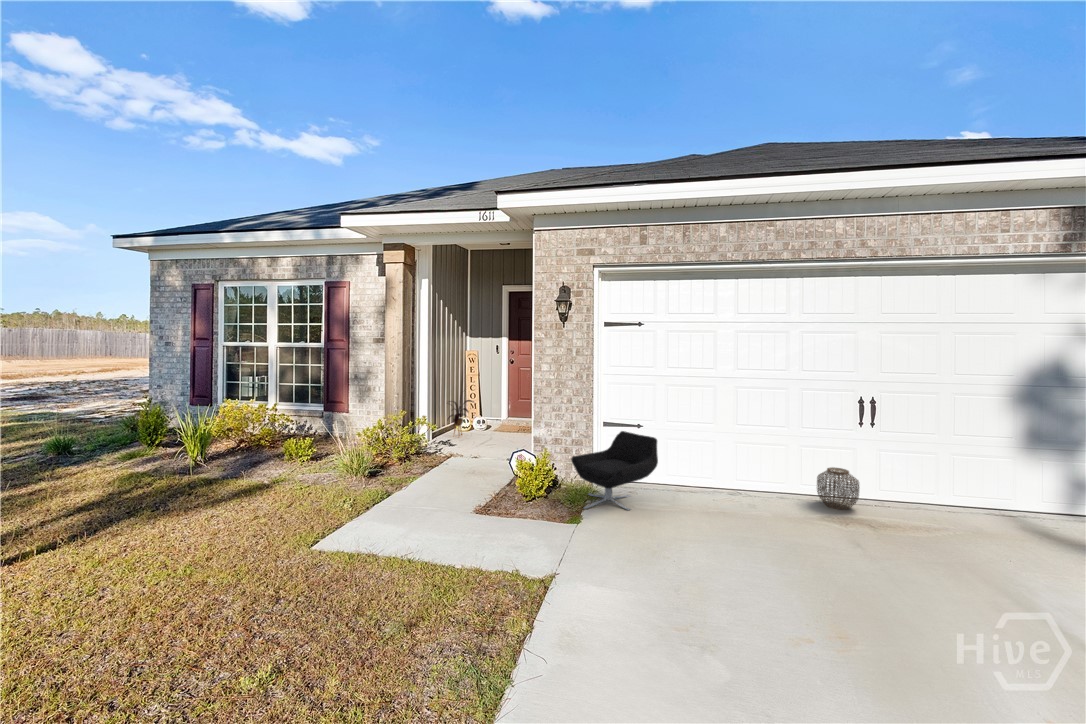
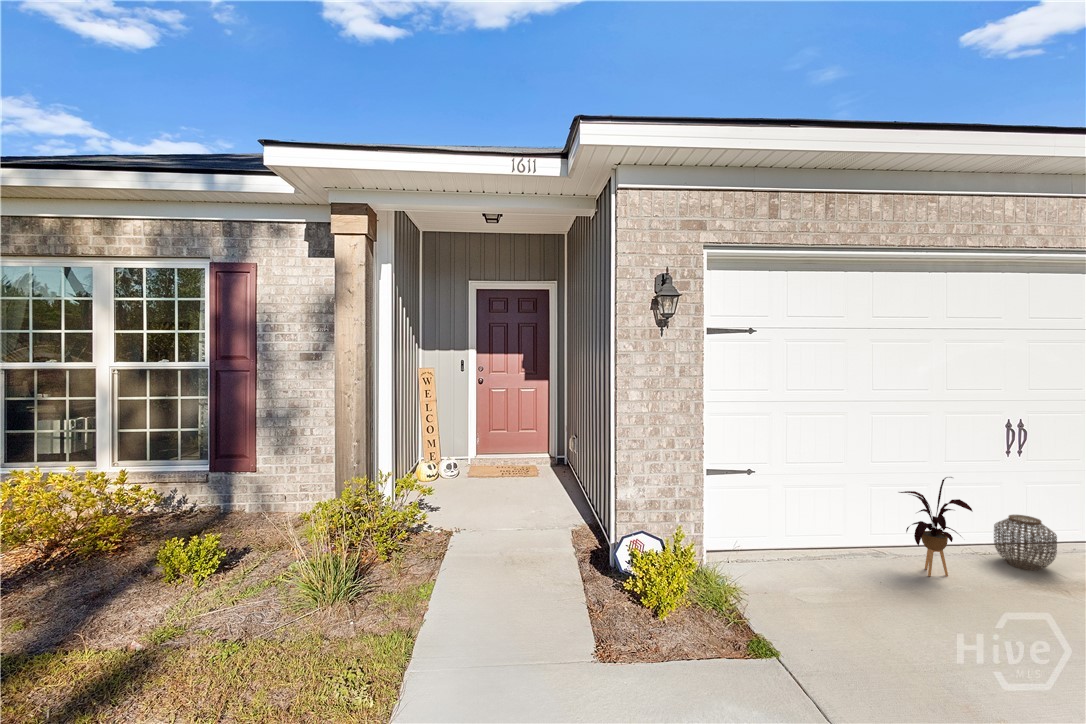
house plant: present [448,400,474,435] -> present [899,477,972,576]
lounge chair: present [571,431,658,510] -> none [698,485,827,618]

